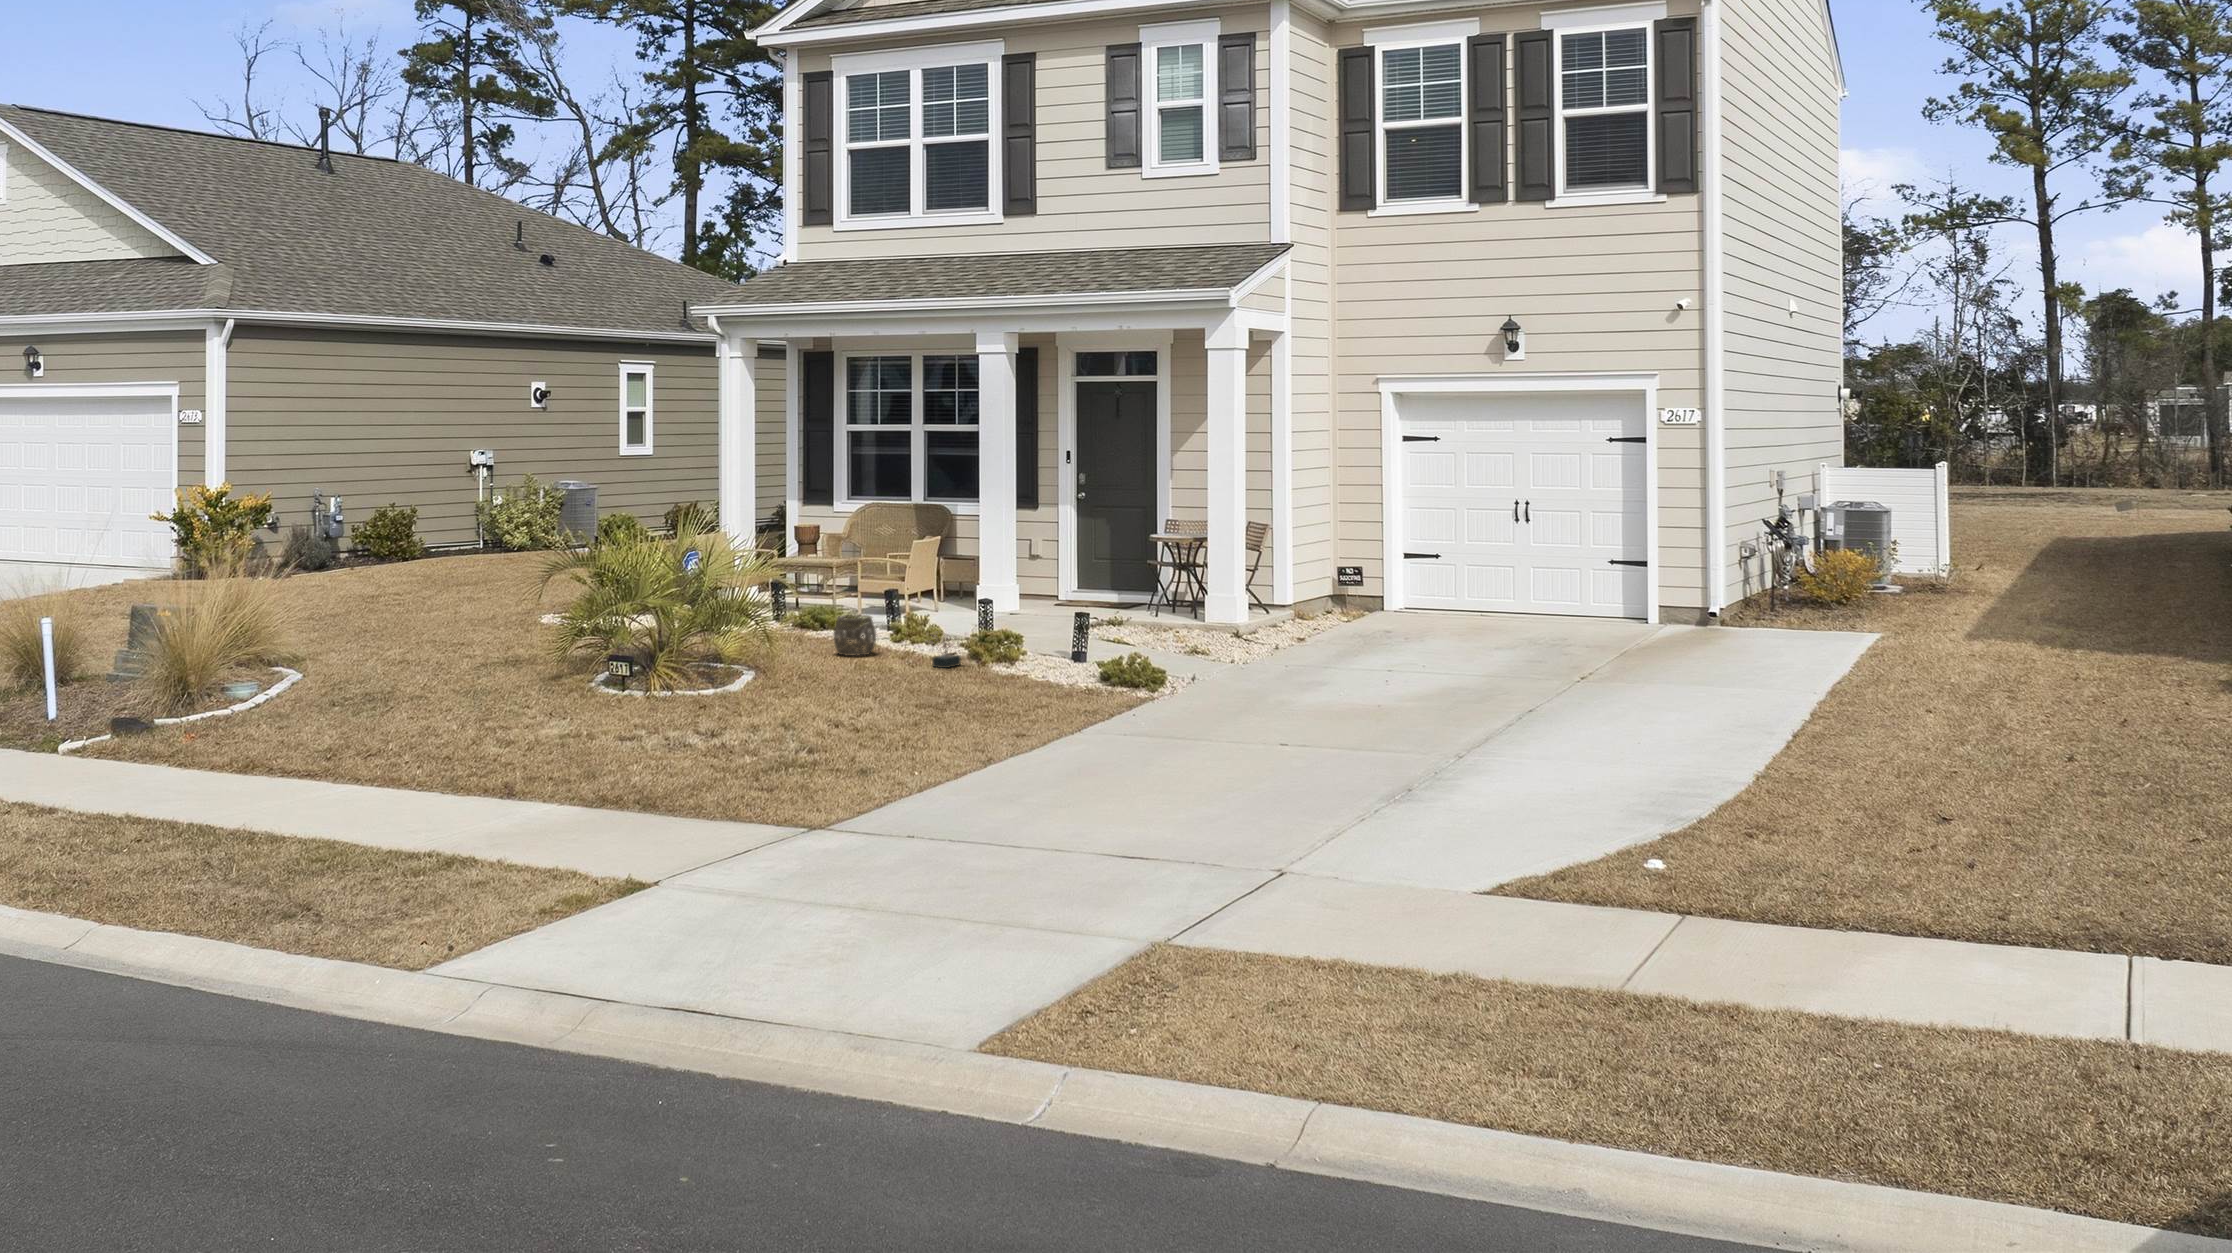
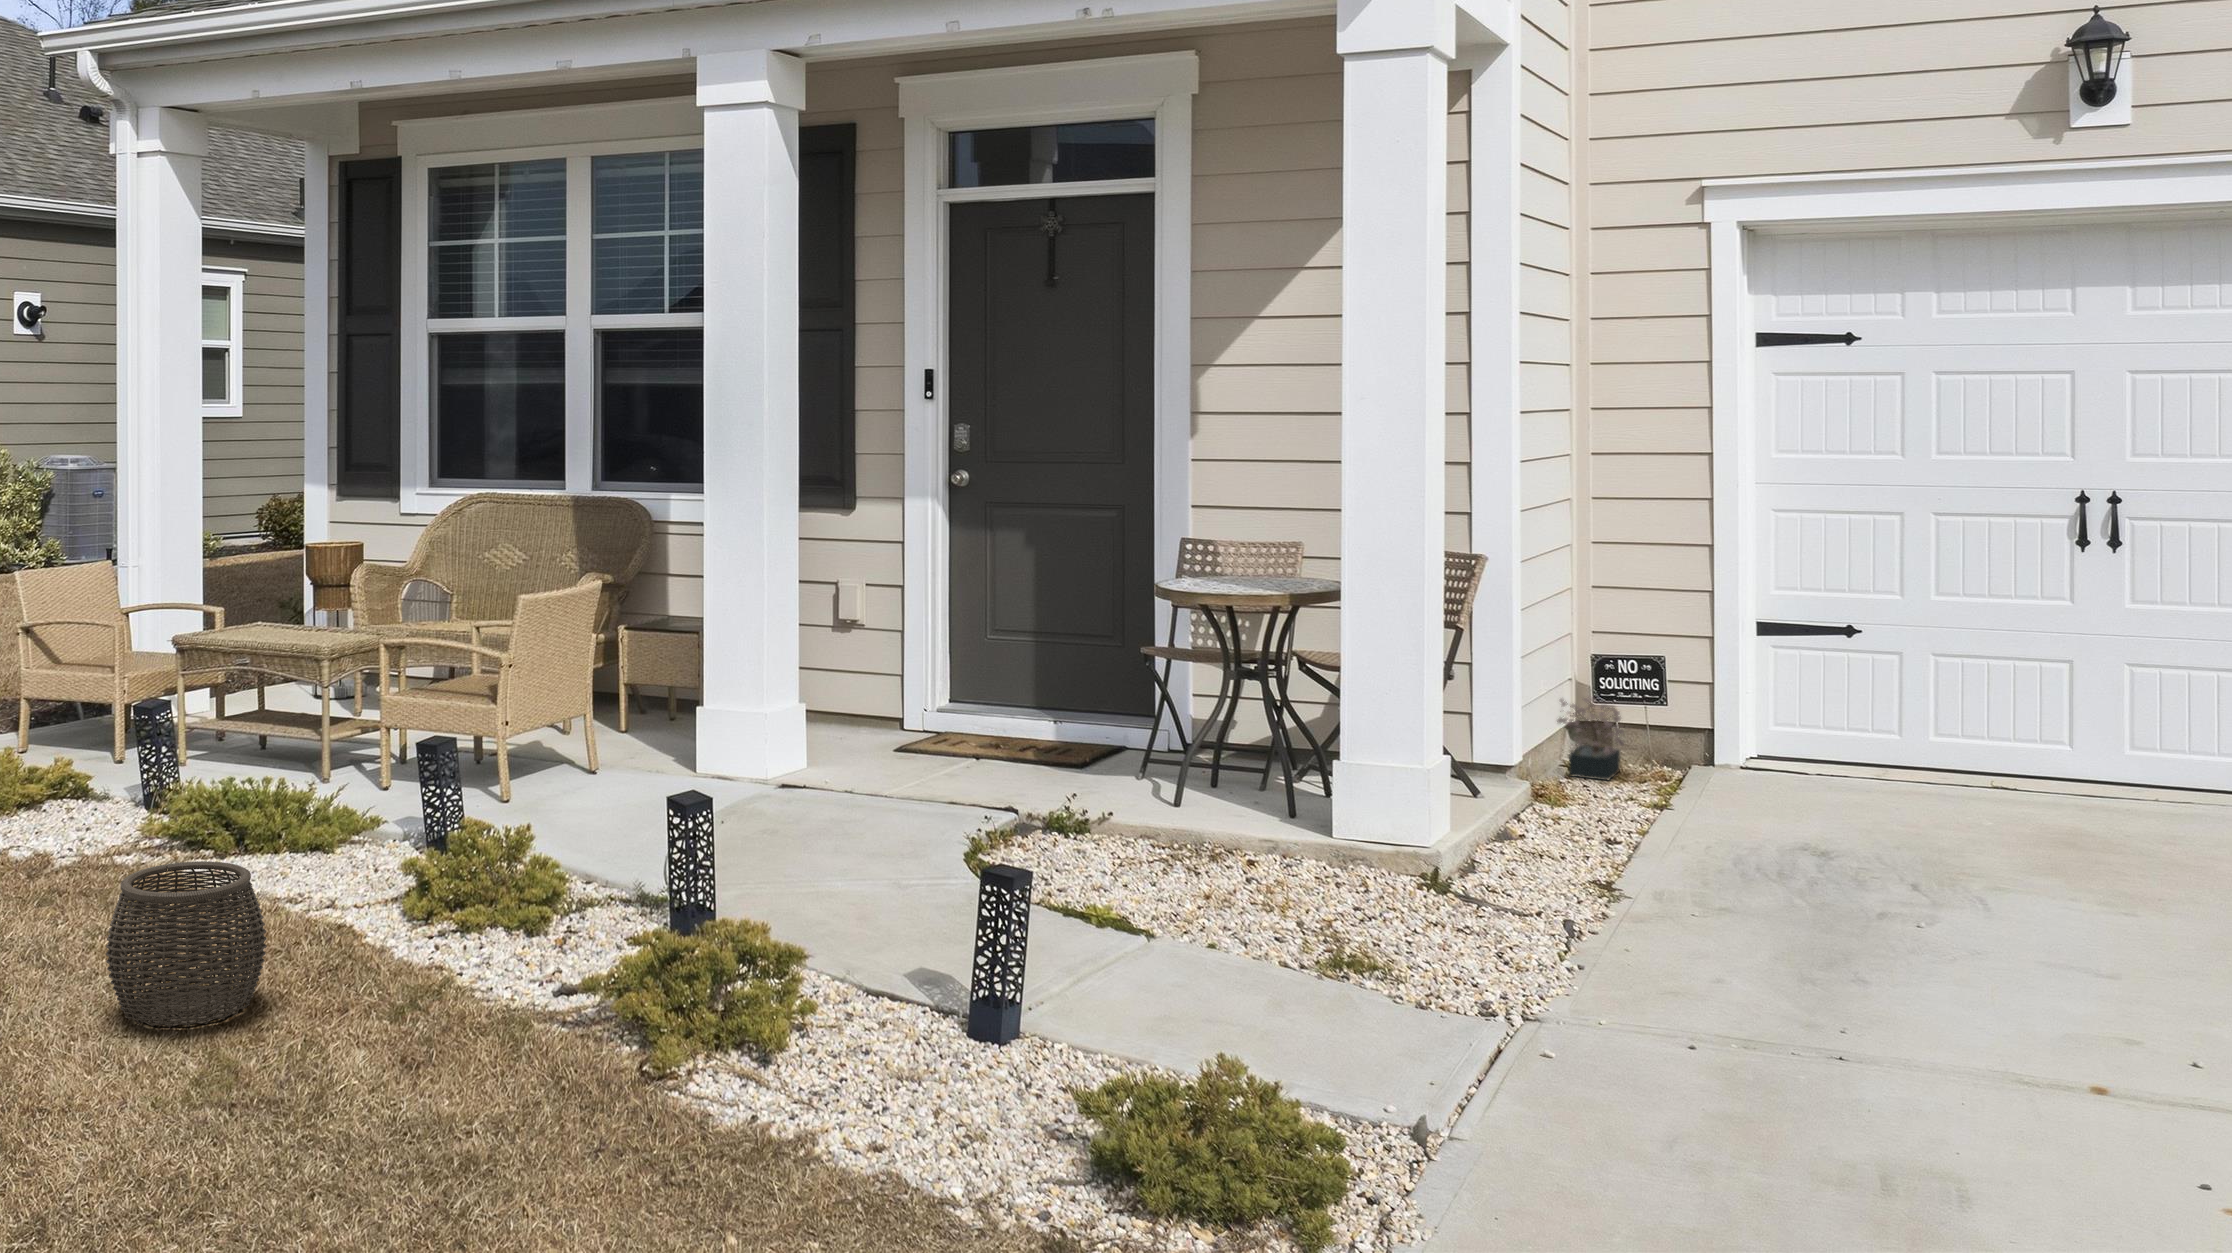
decorative plant: present [929,635,961,668] -> present [1557,698,1624,780]

